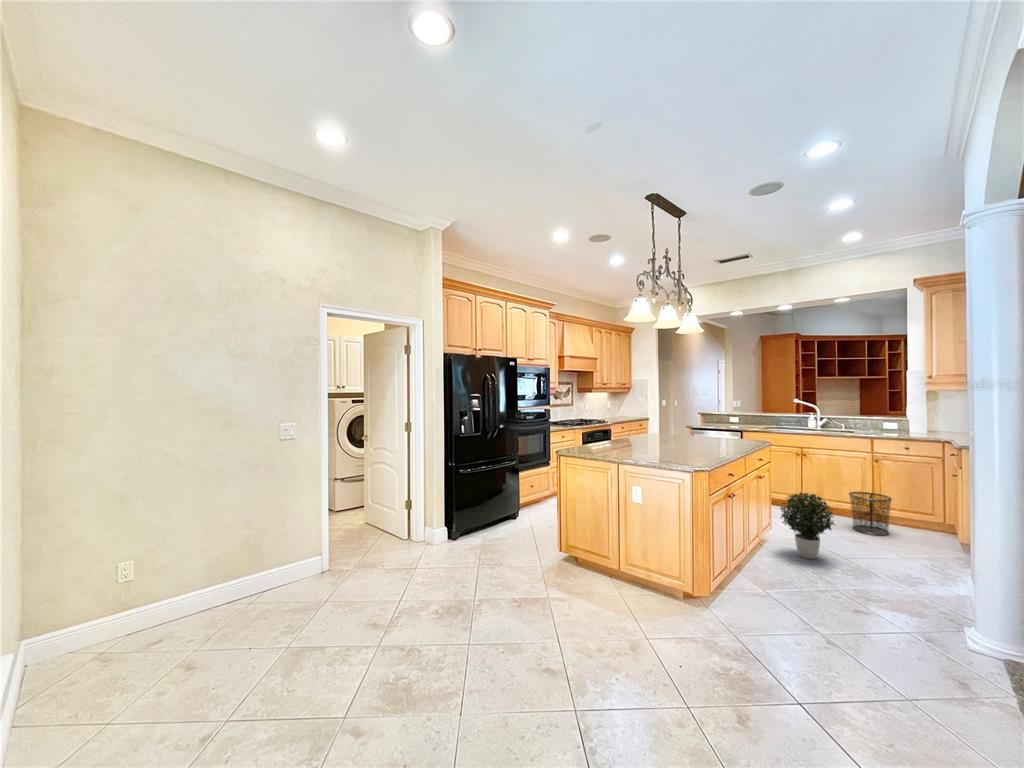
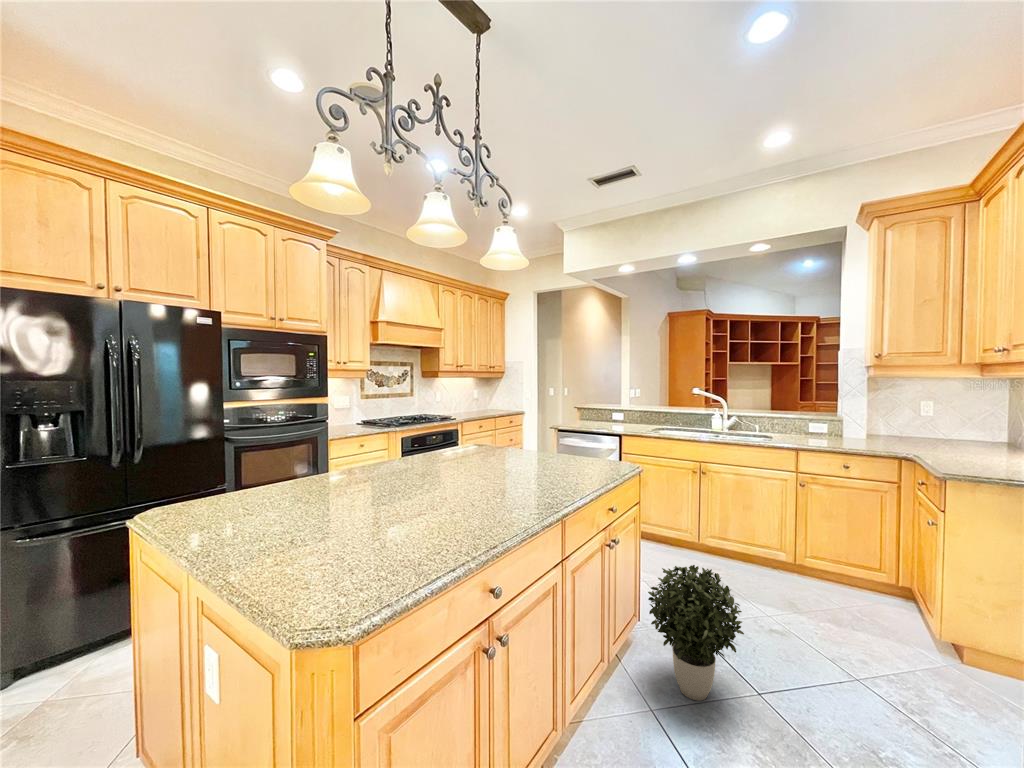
waste bin: present [849,492,892,536] -> none [763,533,826,610]

